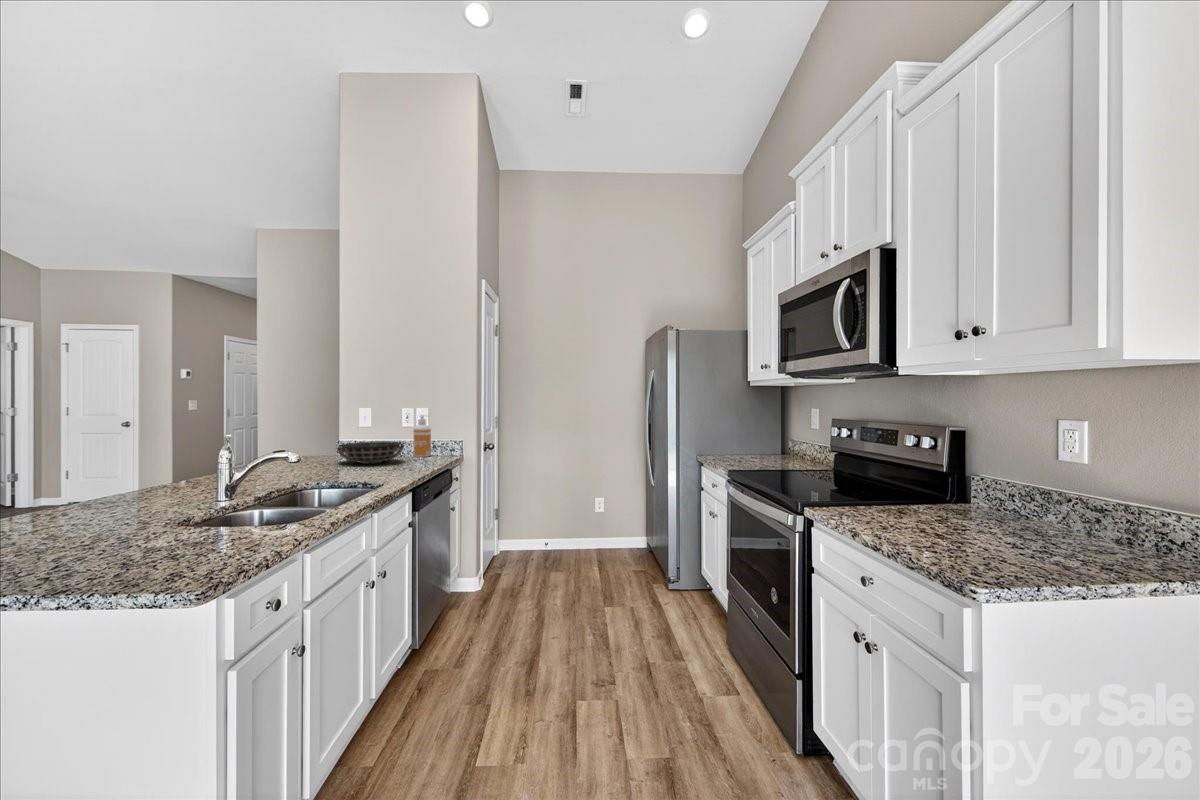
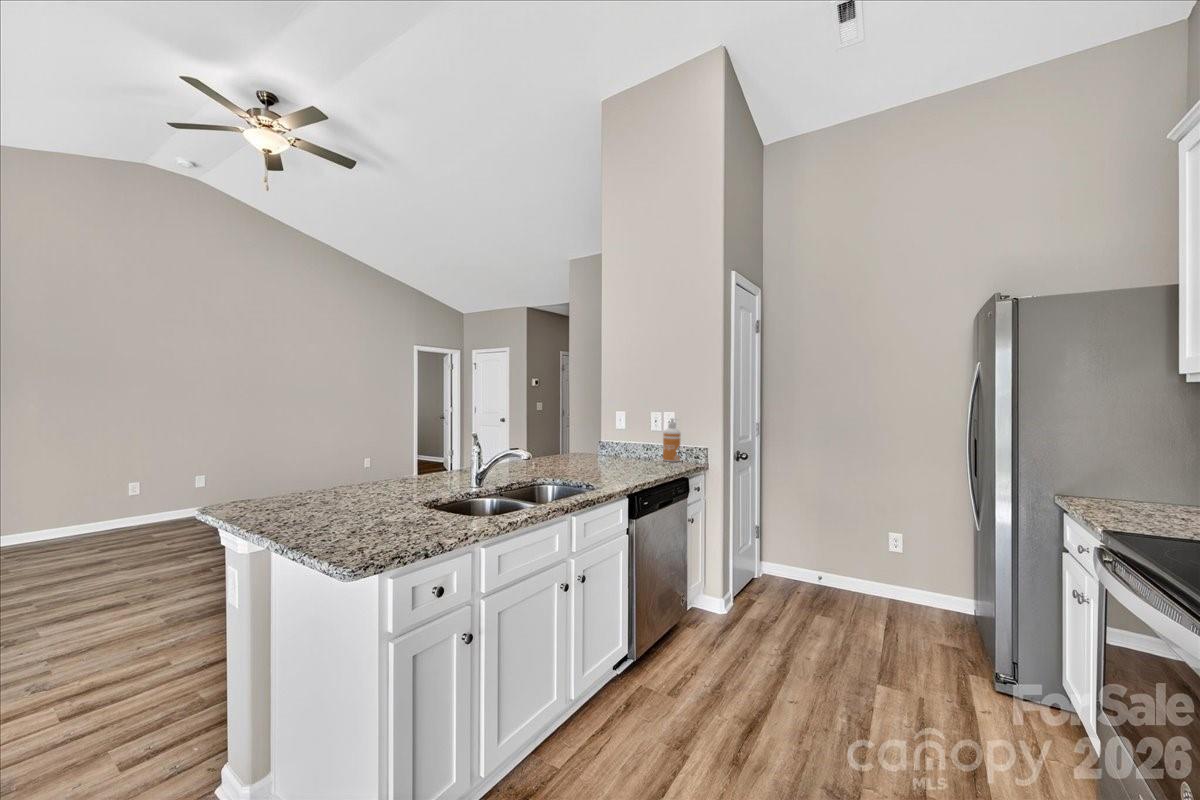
decorative bowl: present [337,441,404,464] -> none [586,442,648,464]

